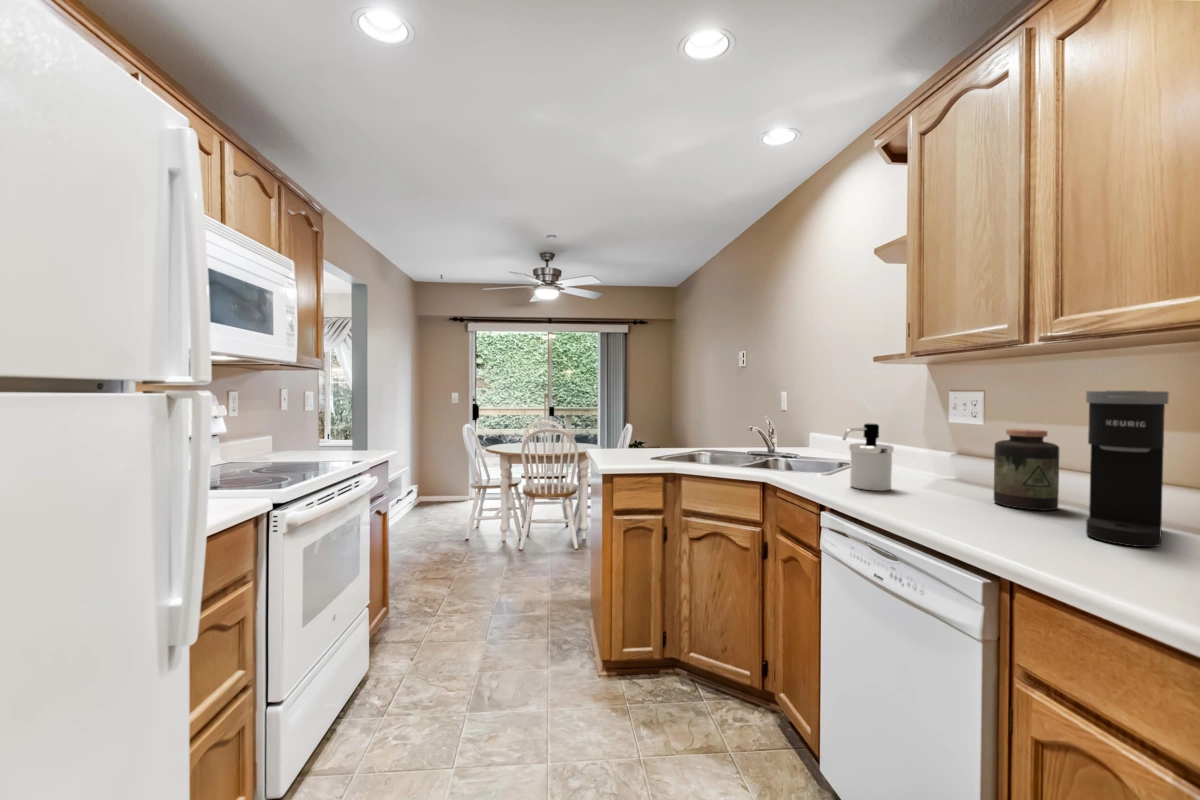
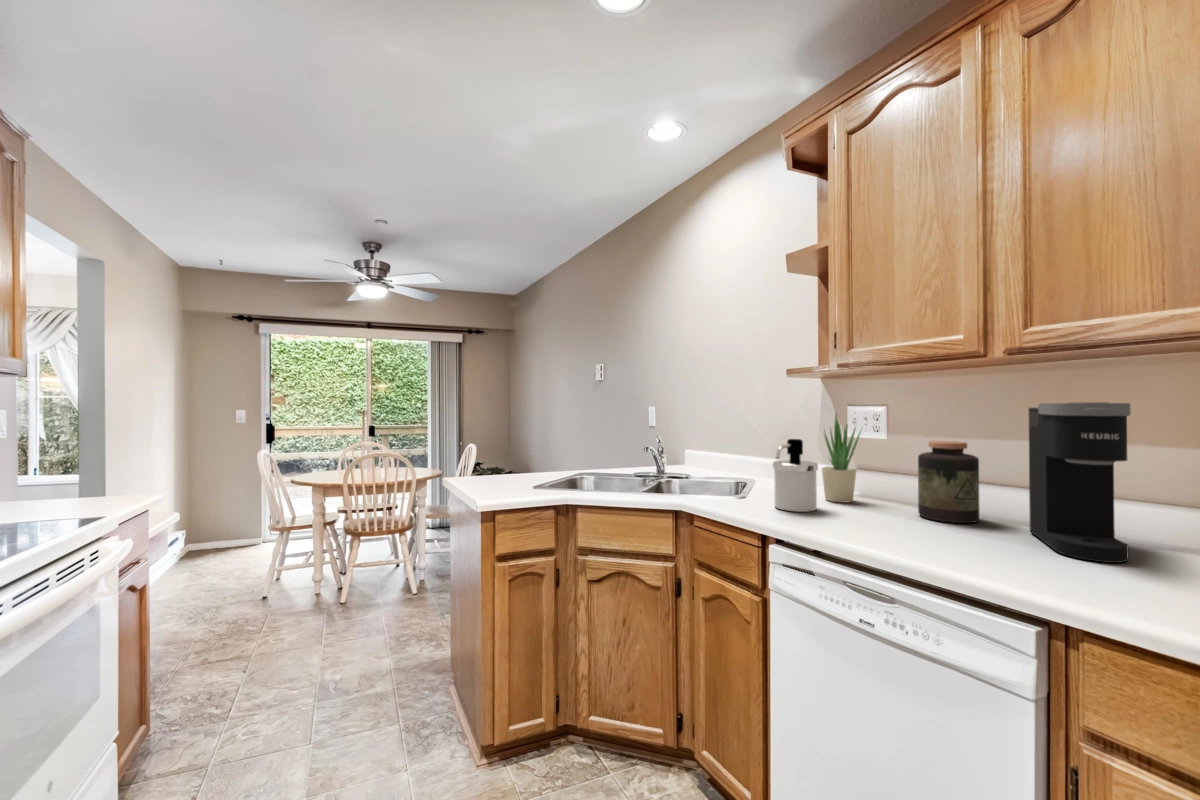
potted plant: none [912,399,956,488] -> present [822,414,861,502]

